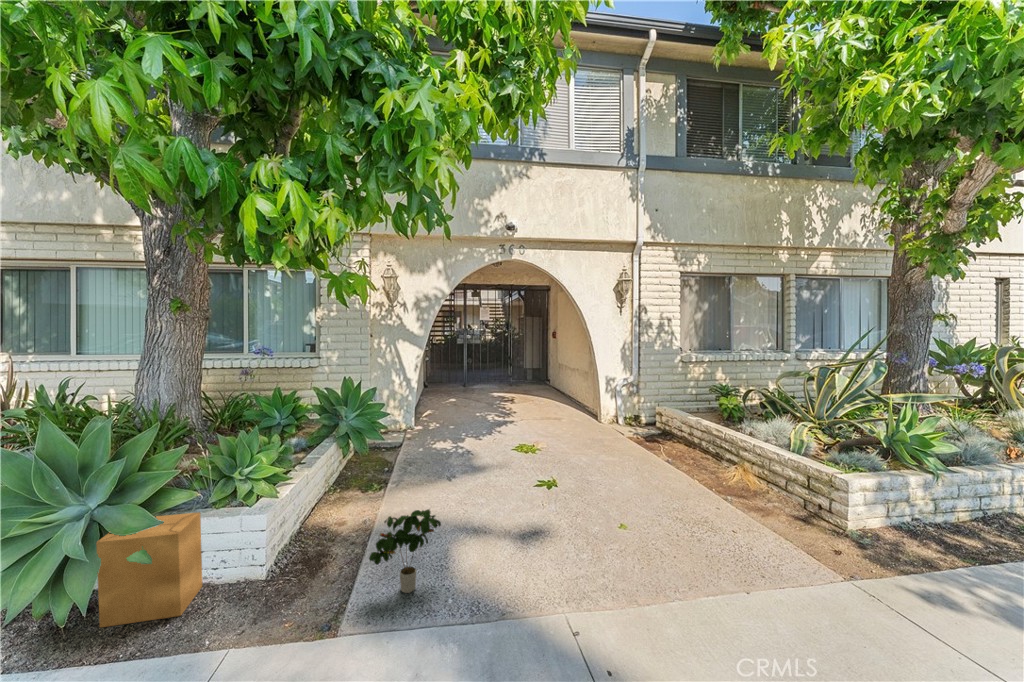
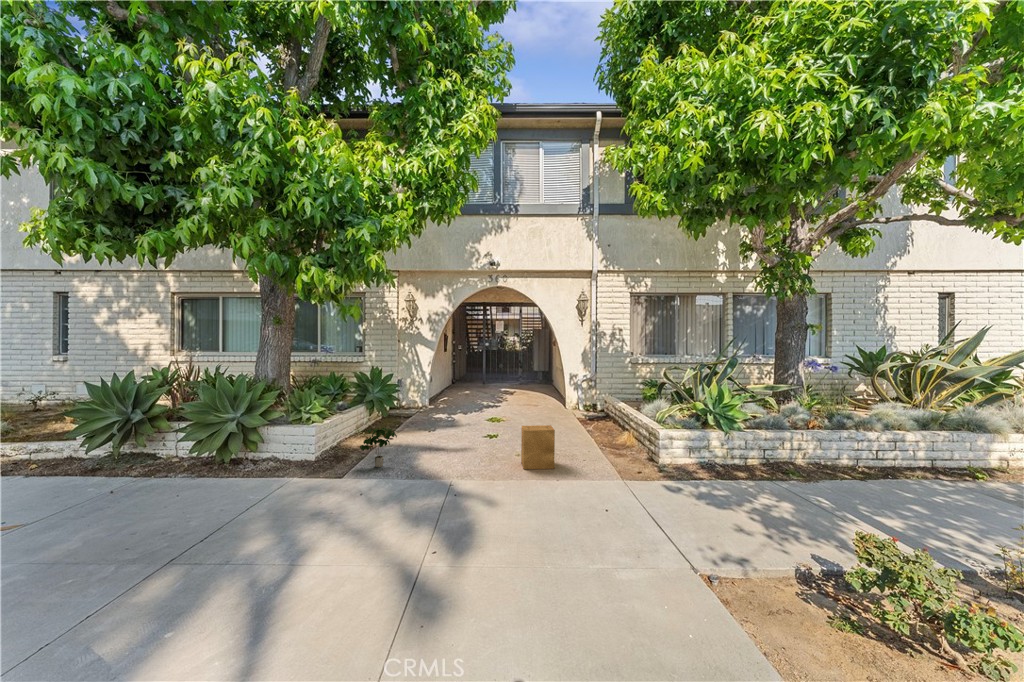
cardboard box: present [96,512,202,627] -> present [521,425,555,469]

